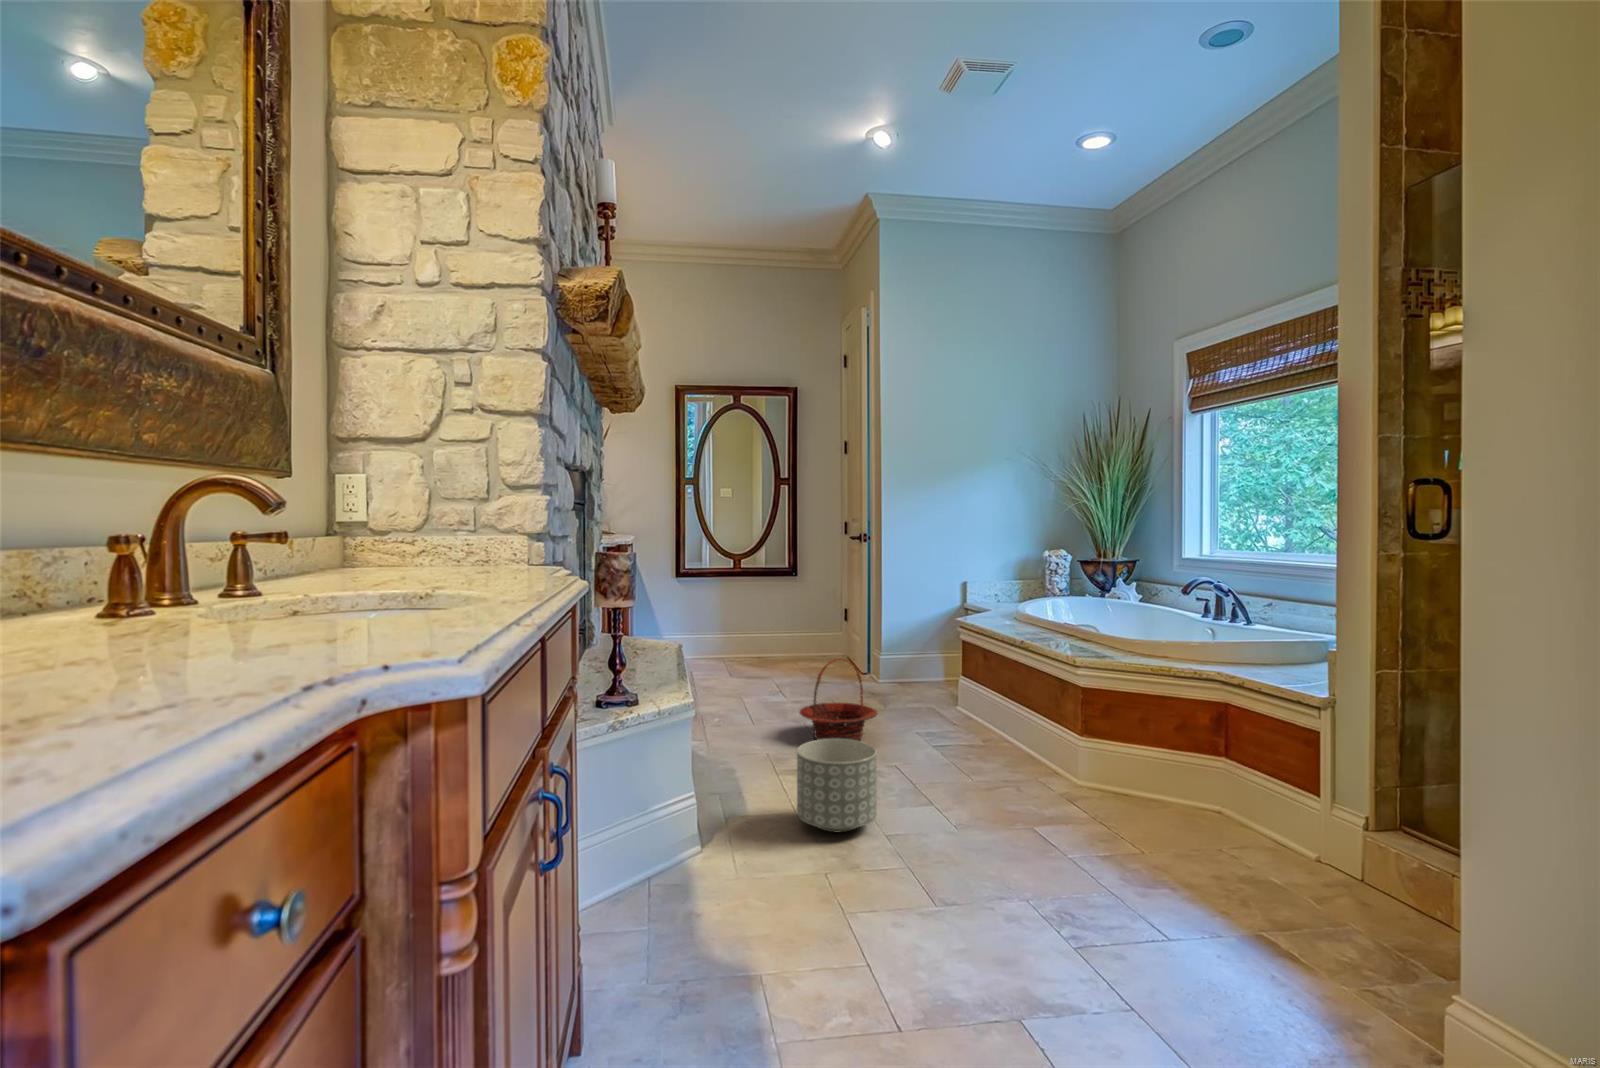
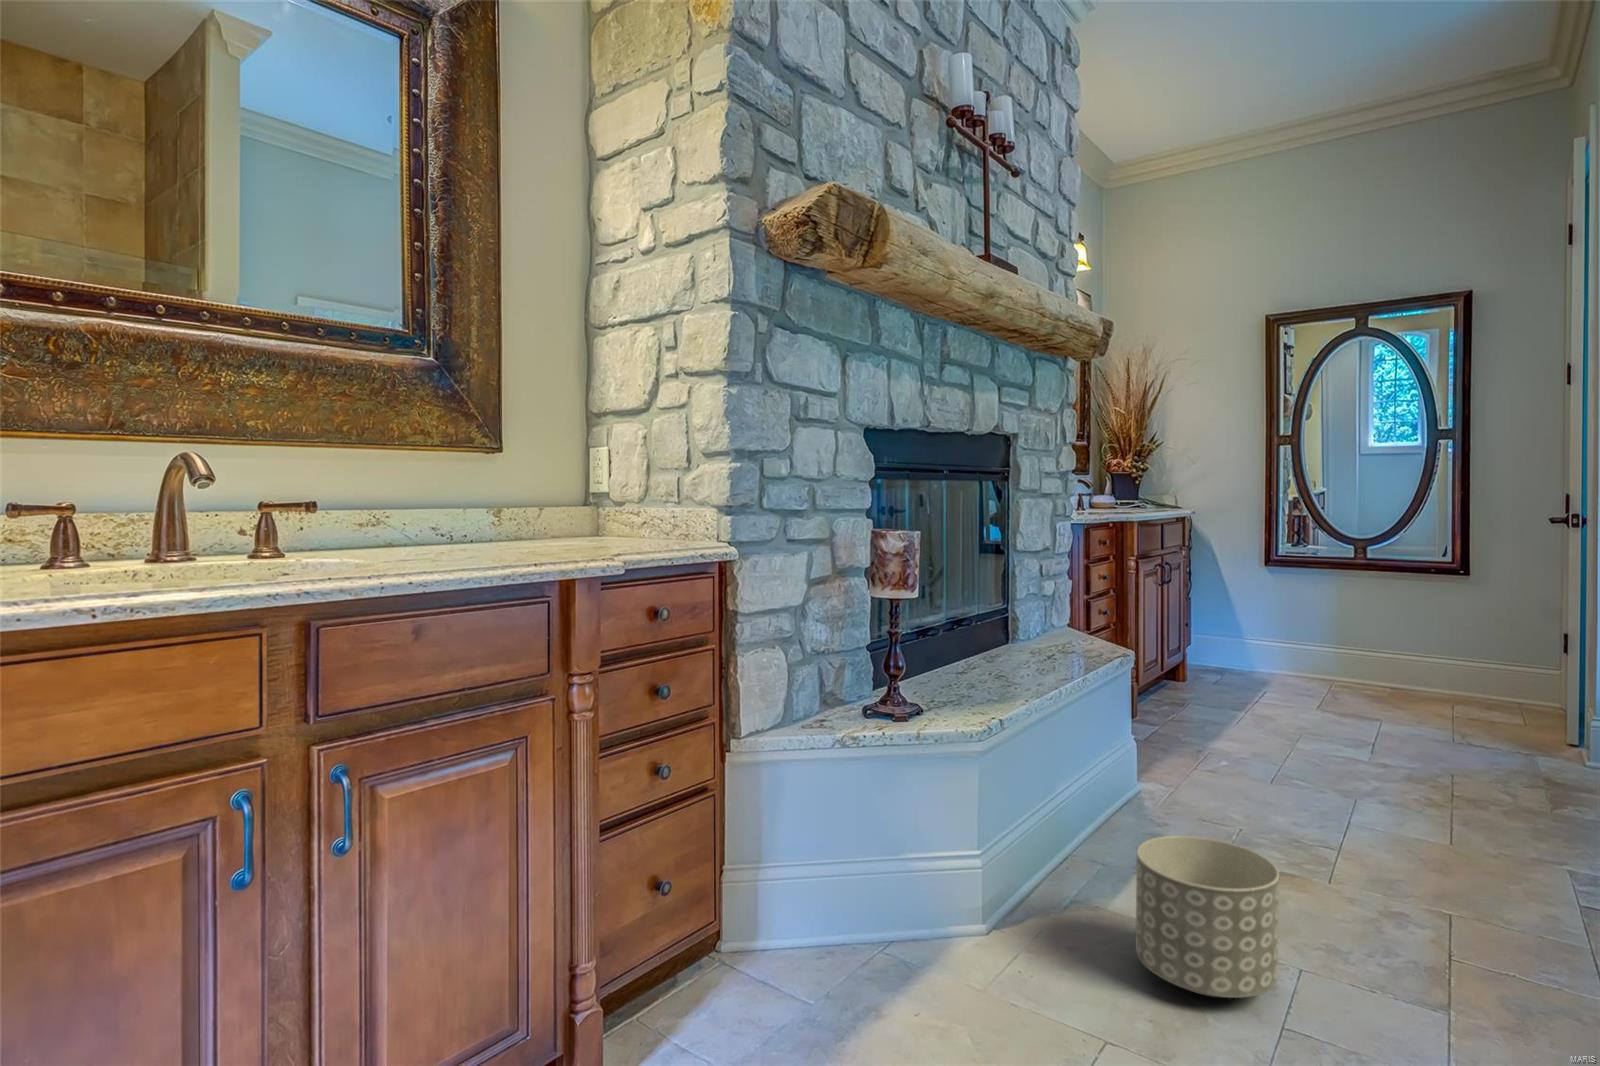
basket: present [800,659,877,741] -> none [1309,722,1470,869]

